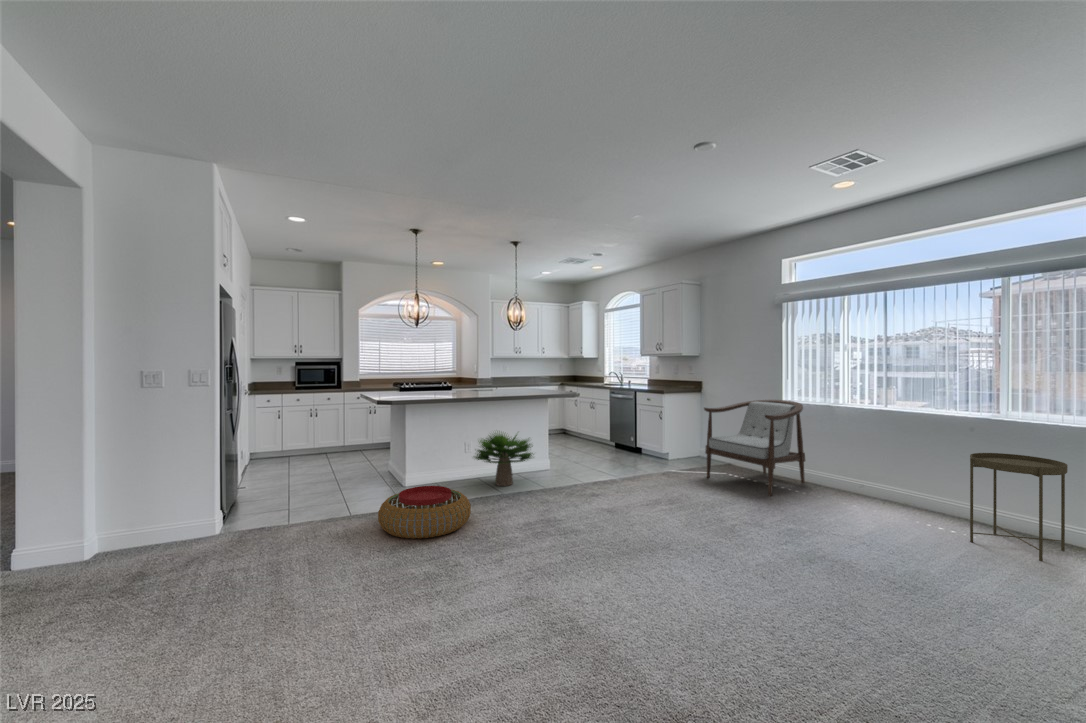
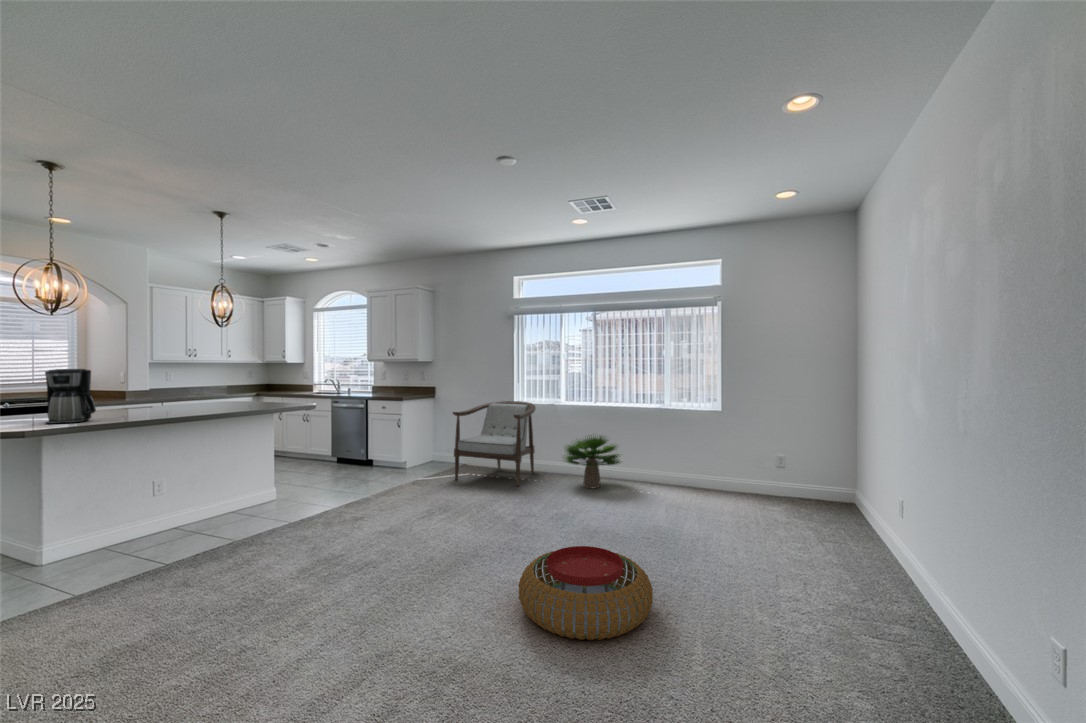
coffee maker: none [402,363,426,398] -> present [45,369,96,424]
potted plant: present [474,433,533,486] -> present [565,436,620,488]
side table: present [970,453,1068,561] -> none [655,430,703,500]
pouf: present [378,486,471,539] -> present [519,546,653,640]

